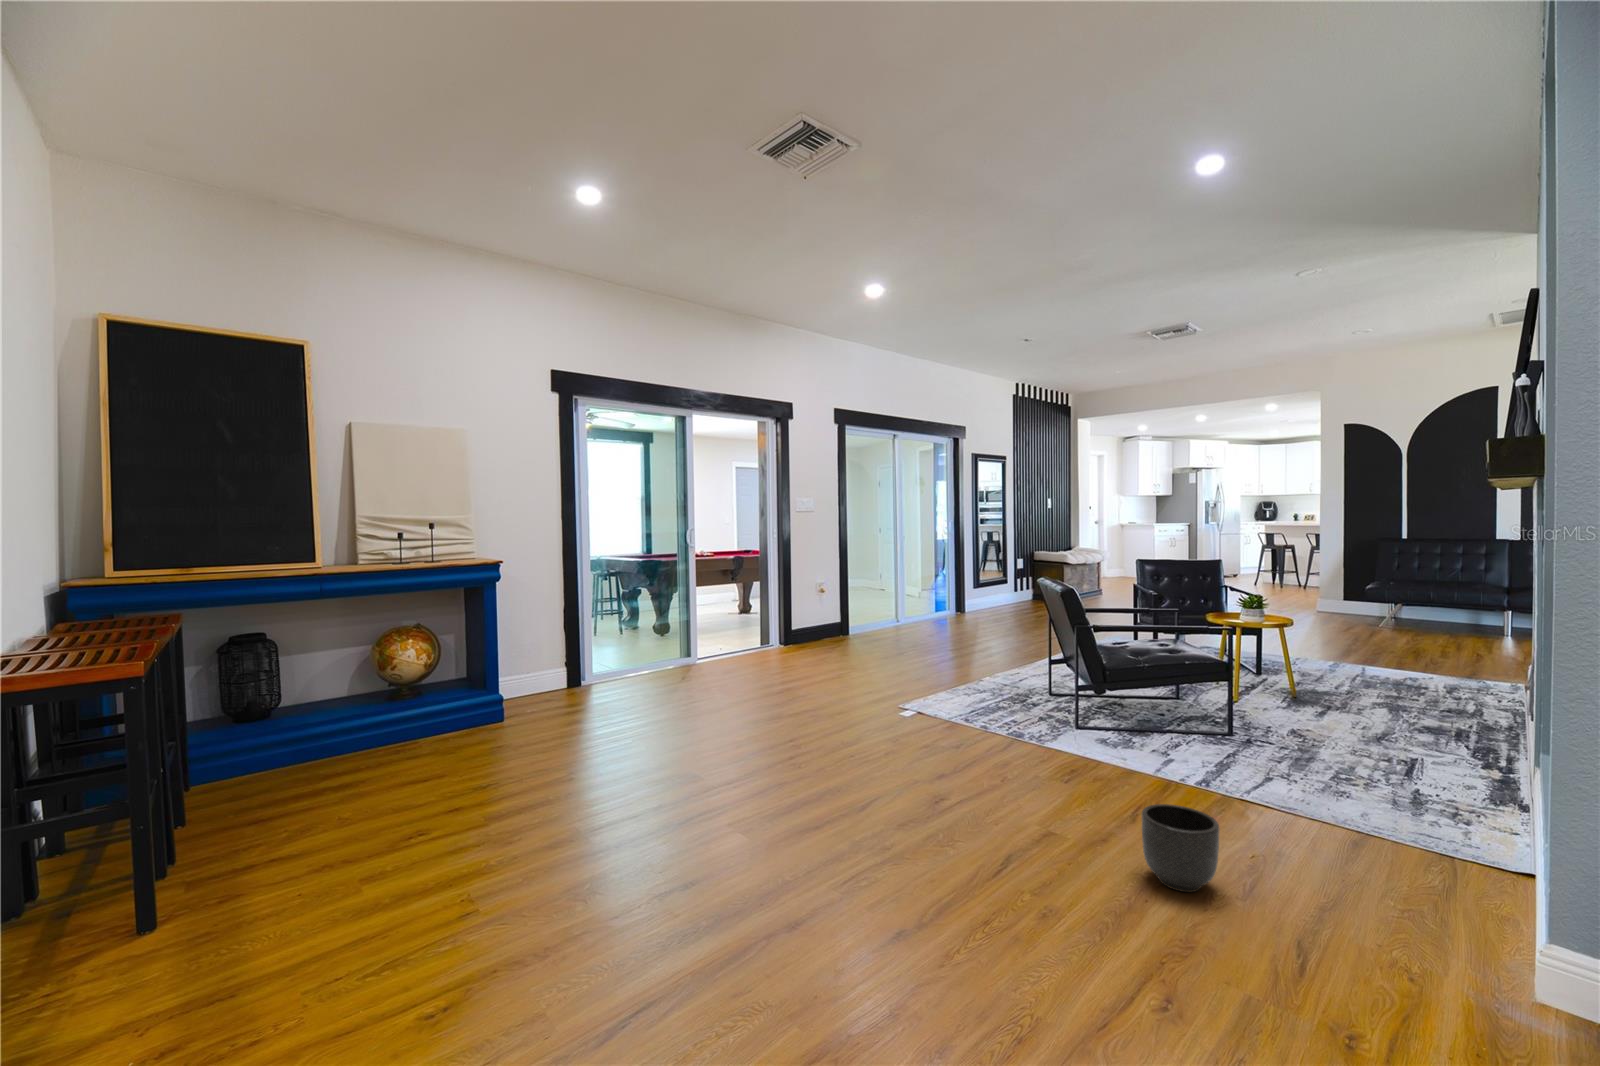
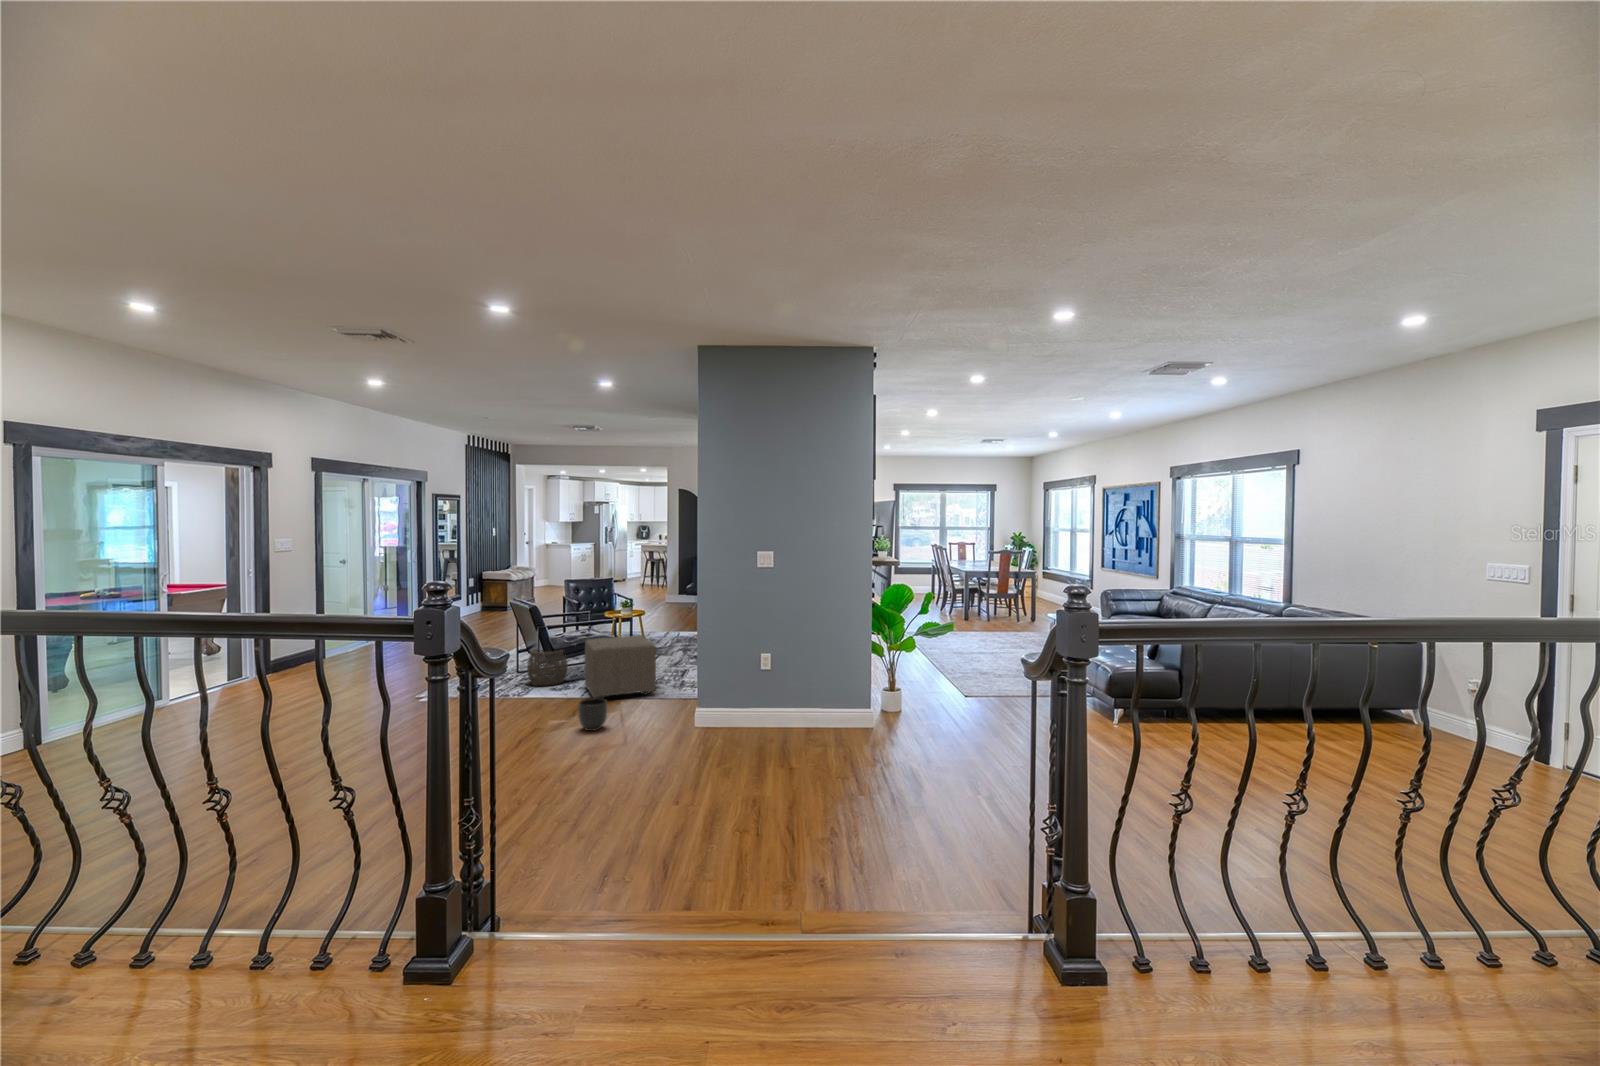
ottoman: none [1165,660,1346,808] -> present [585,636,656,699]
woven basket: none [1058,662,1133,734] -> present [527,649,568,686]

